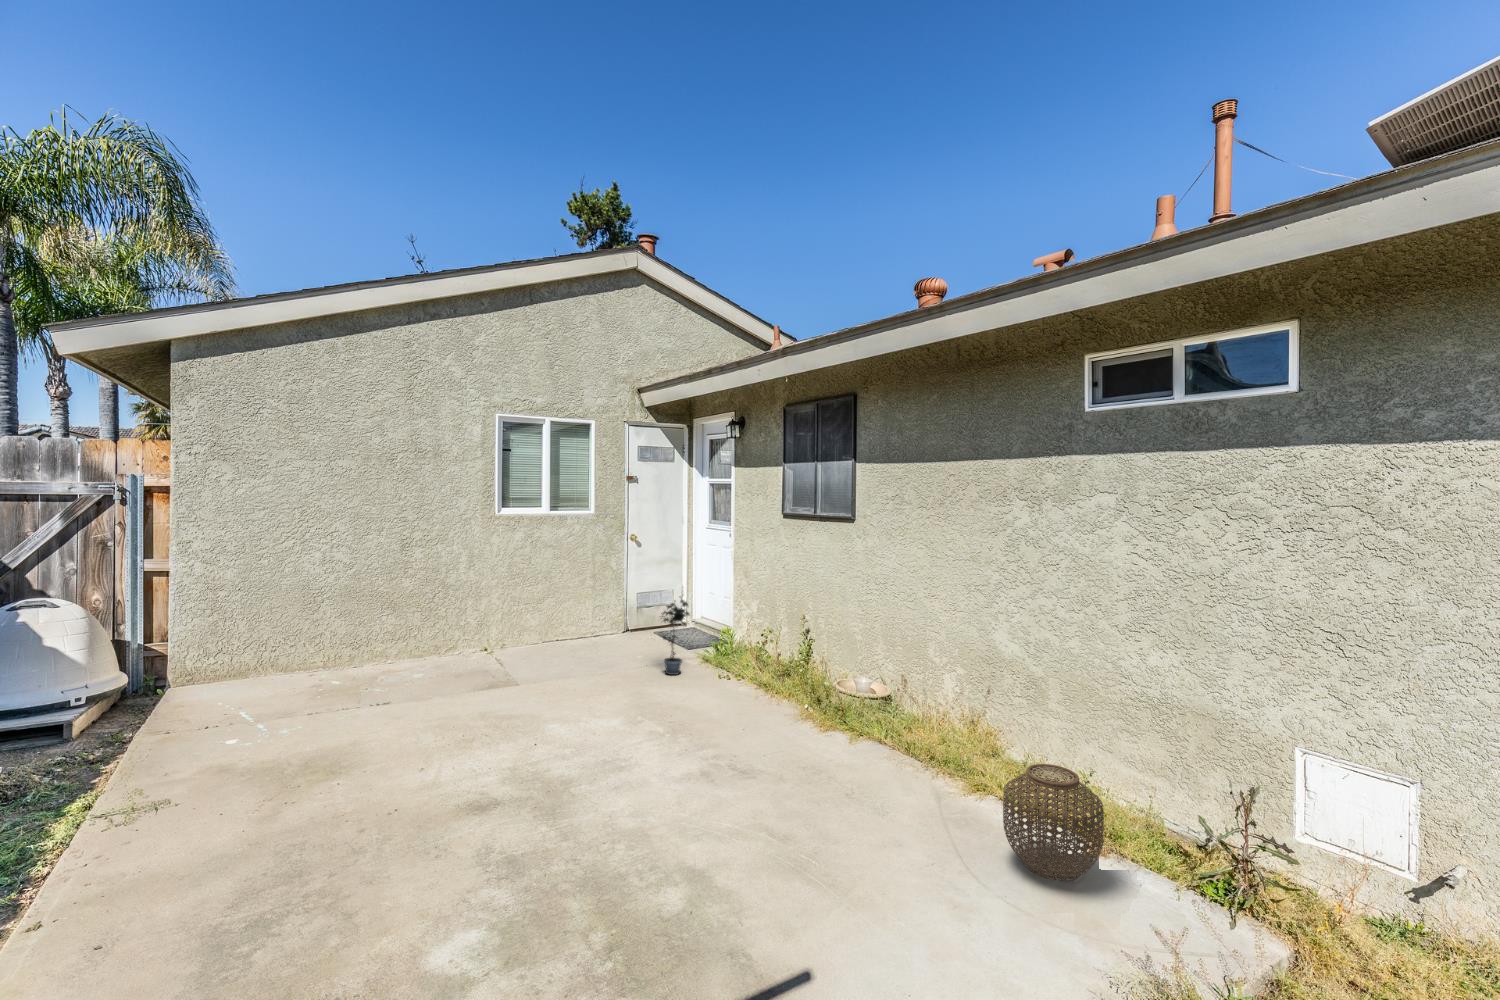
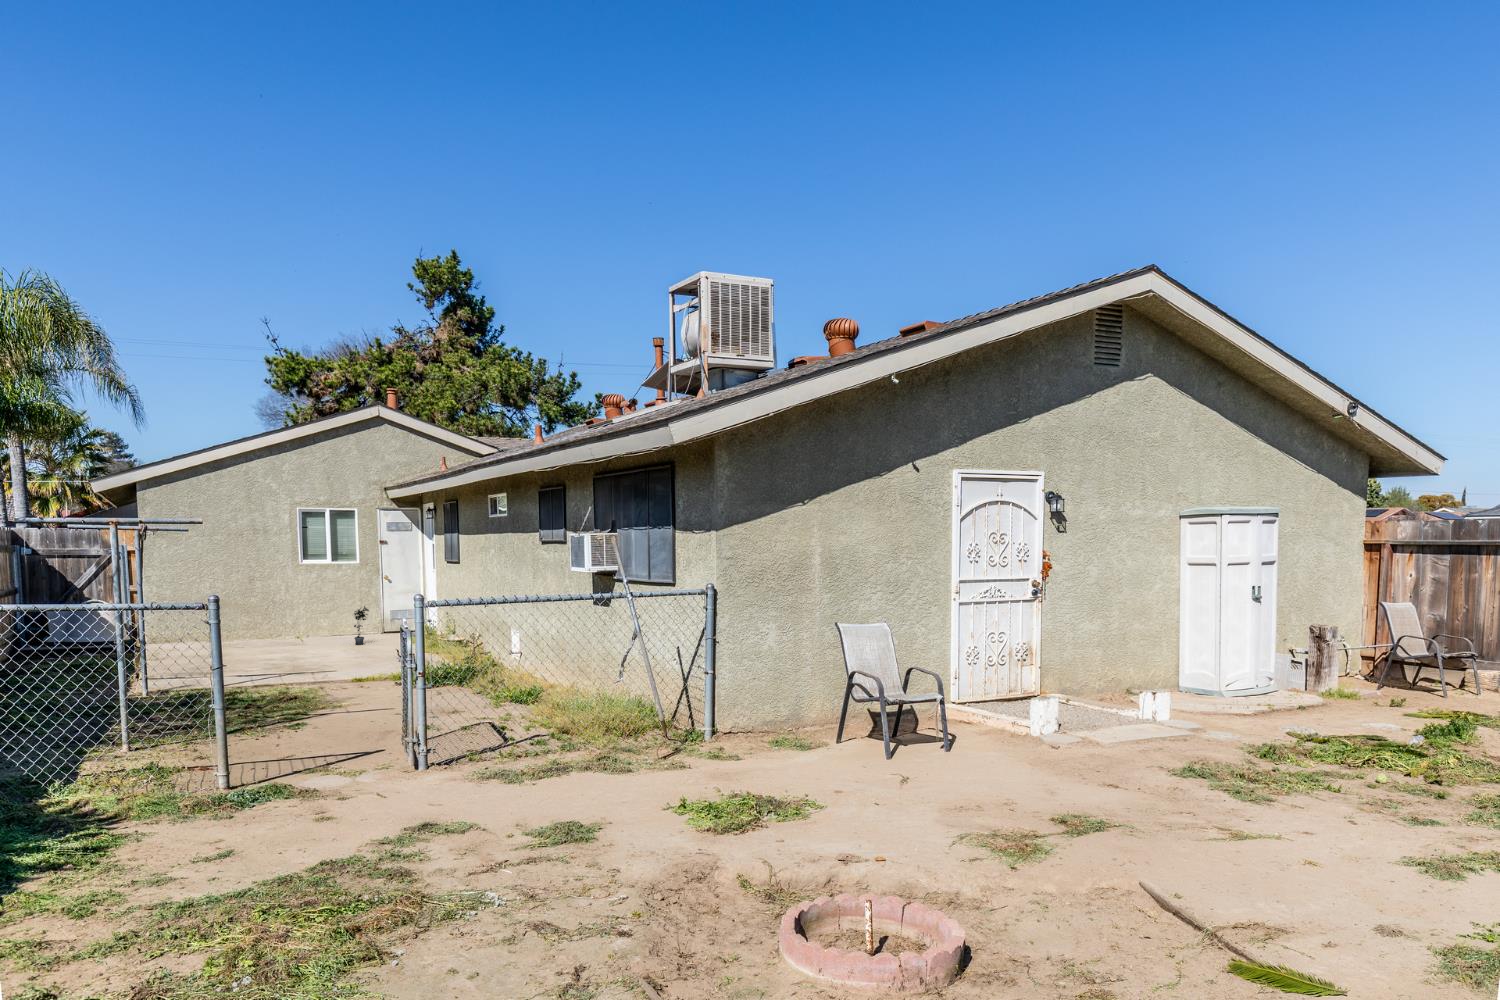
woven basket: present [1003,764,1104,881] -> none [347,645,376,676]

